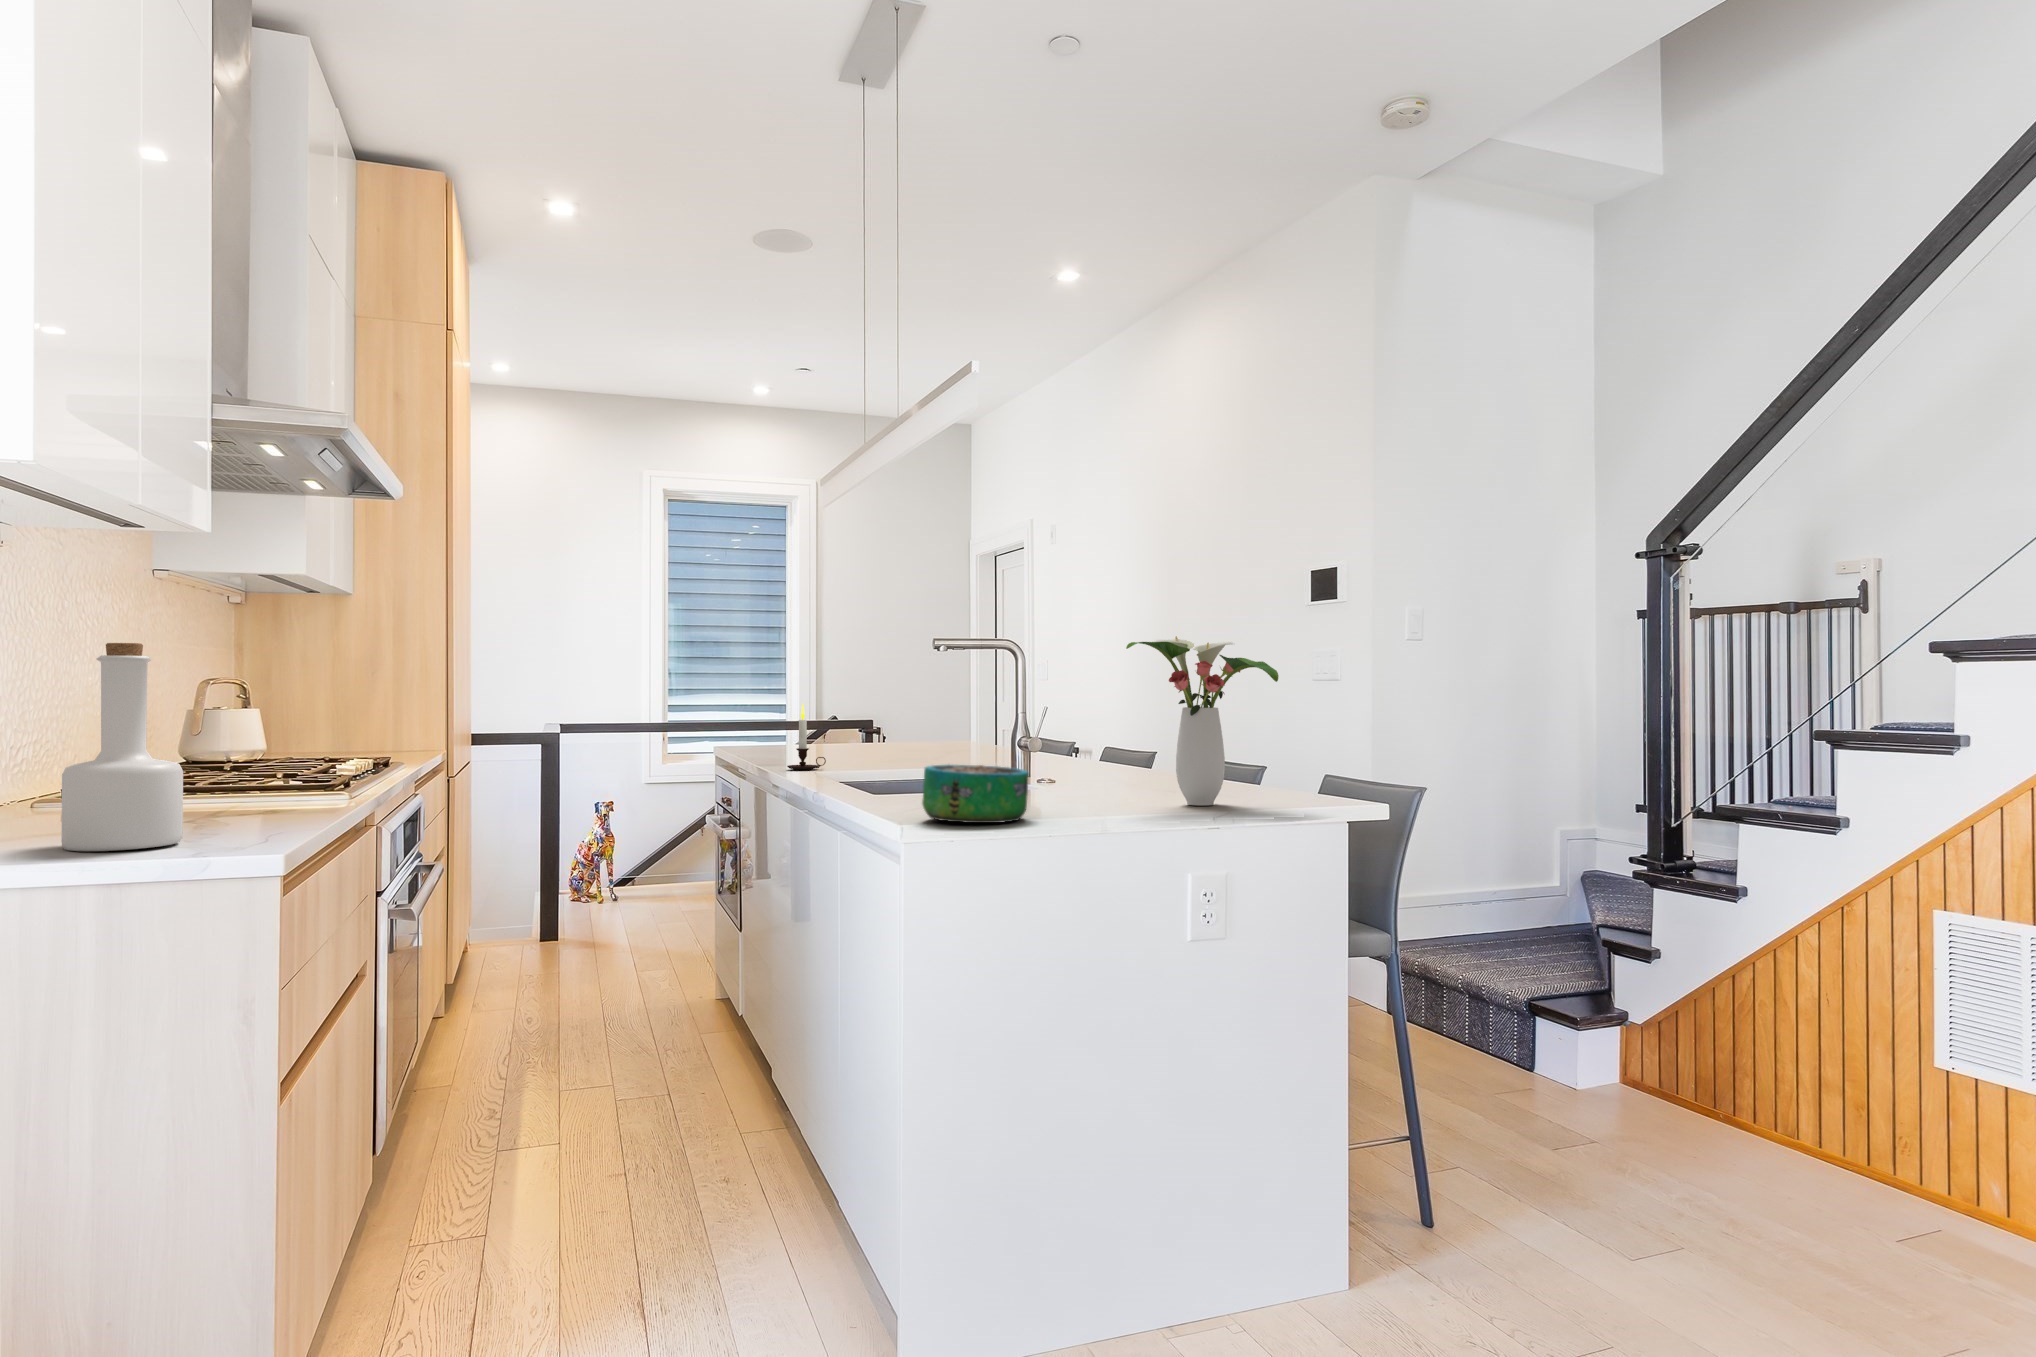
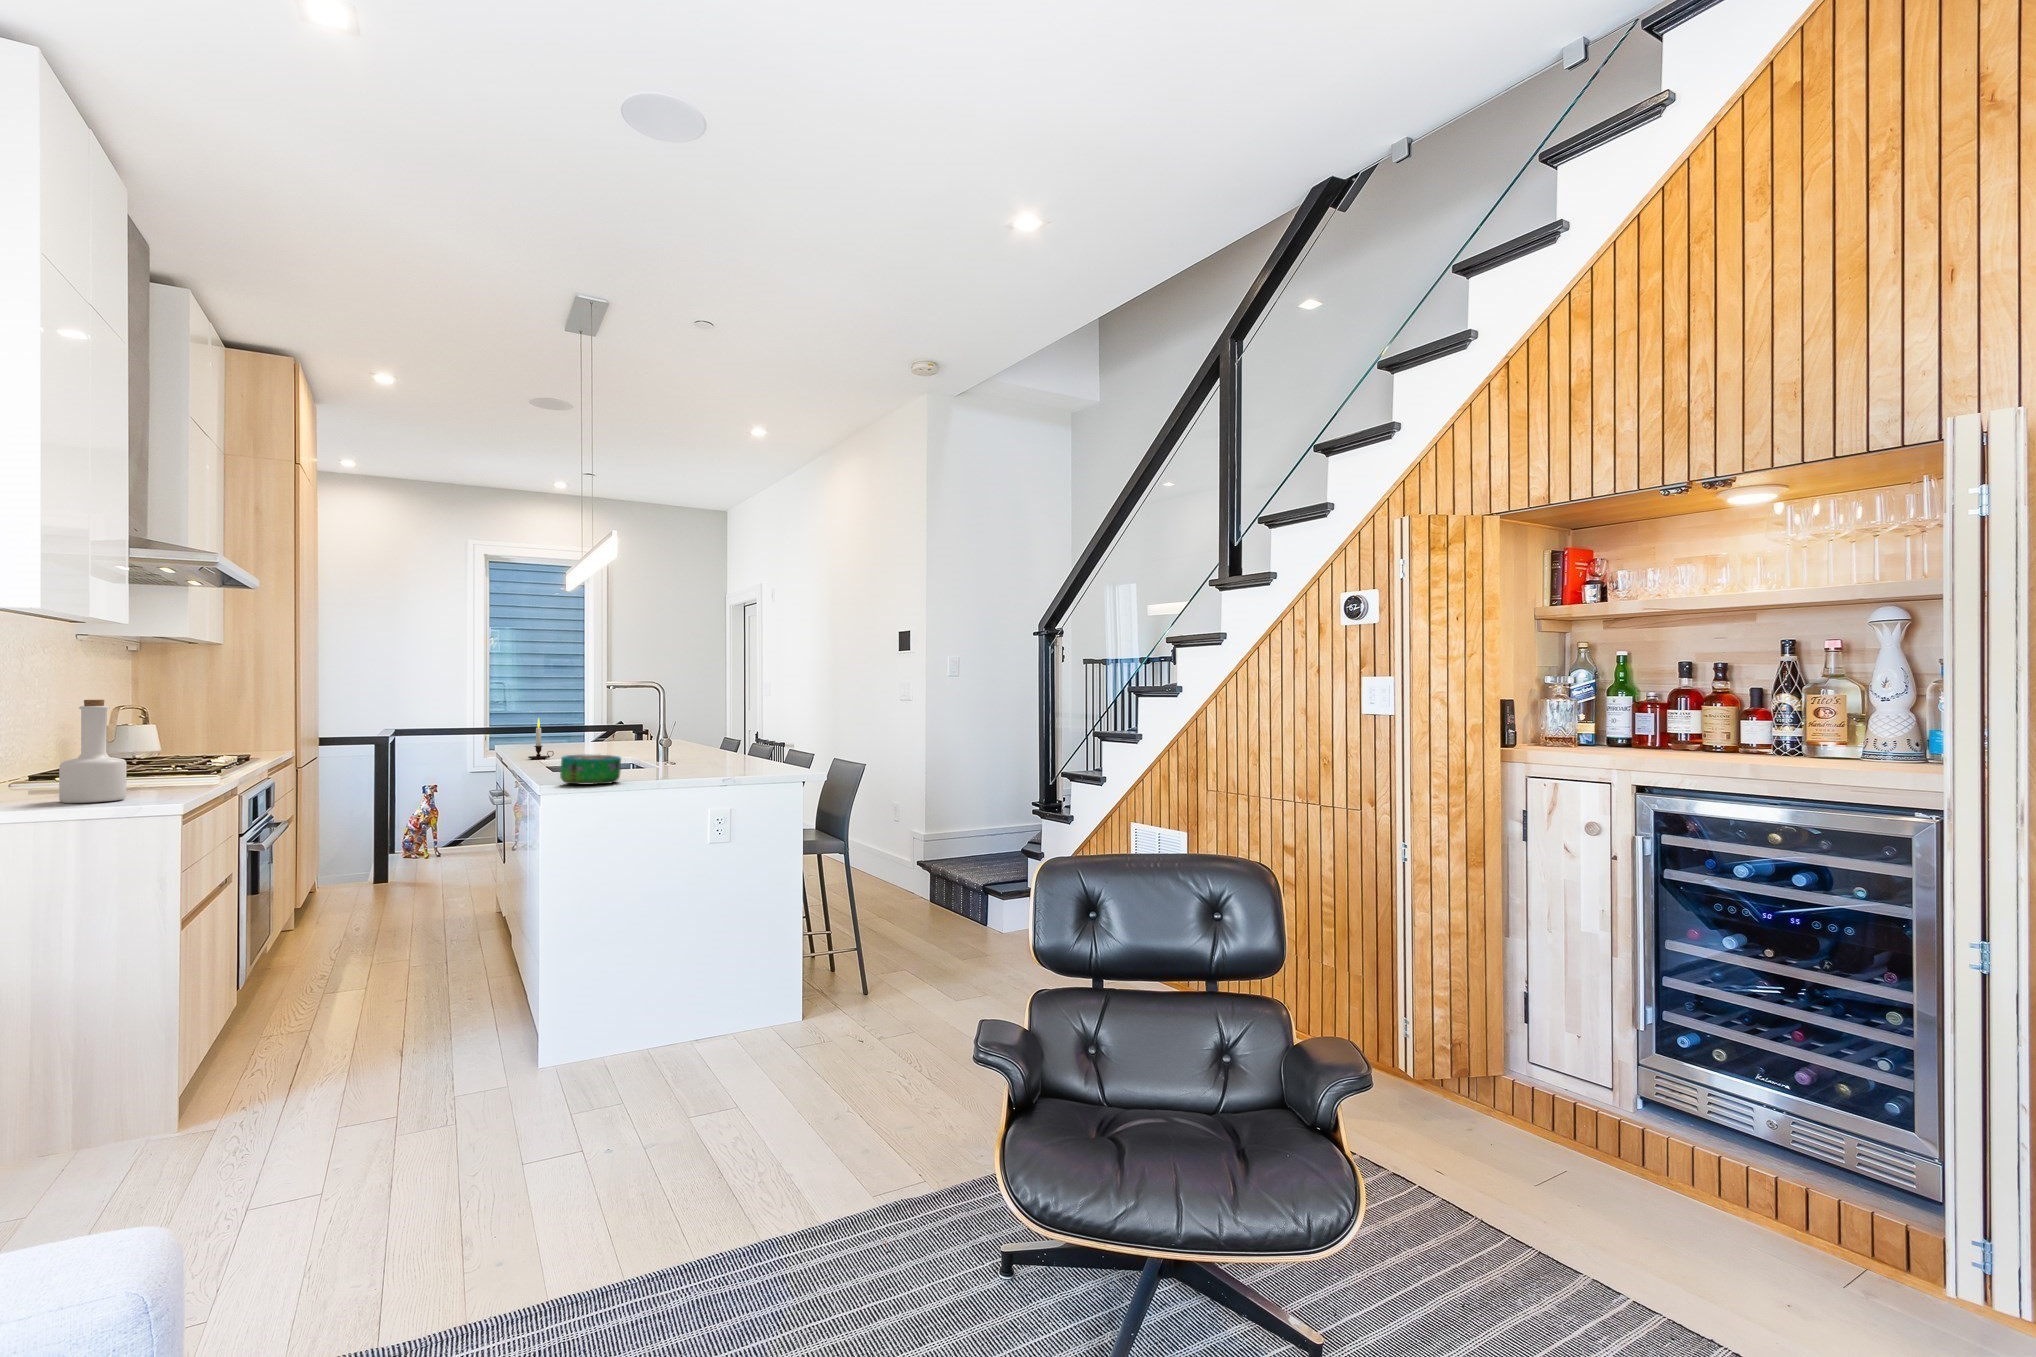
flower arrangement: present [1126,636,1279,805] -> none [684,684,762,774]

